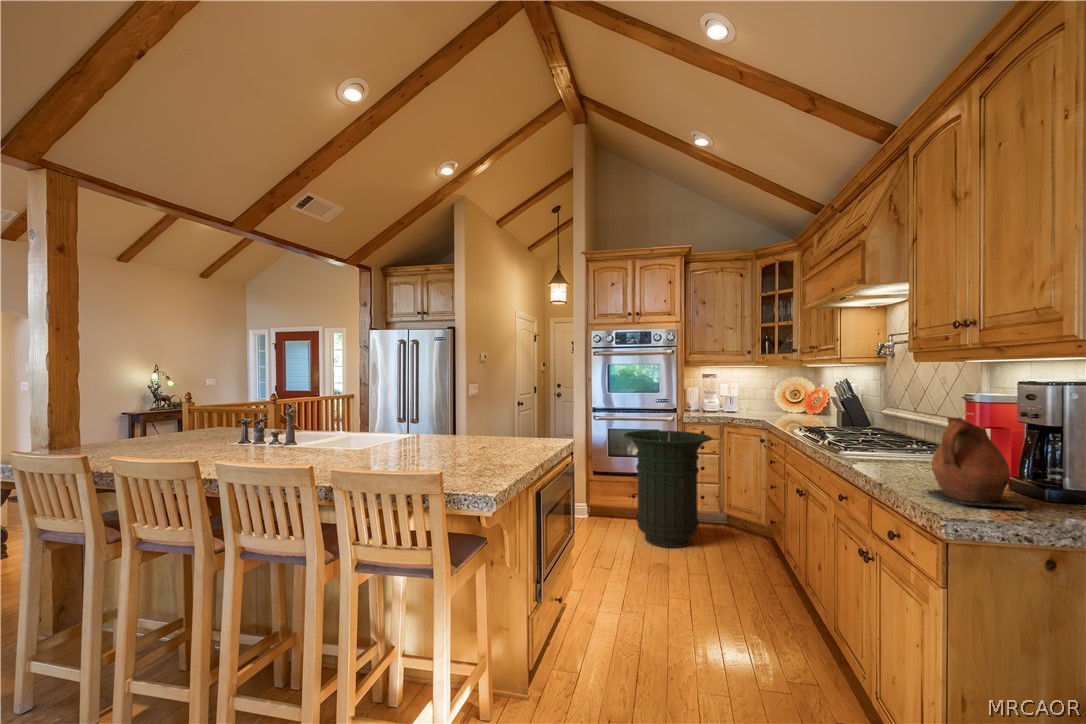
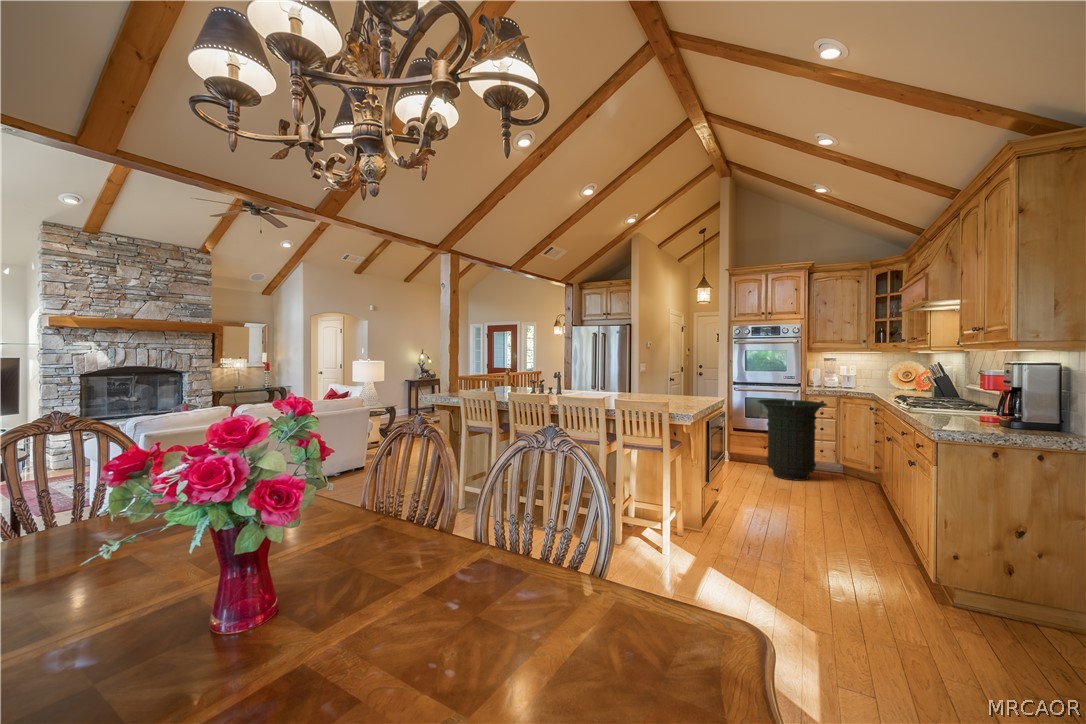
ceramic pitcher: present [927,417,1026,509] -> none [934,381,987,429]

